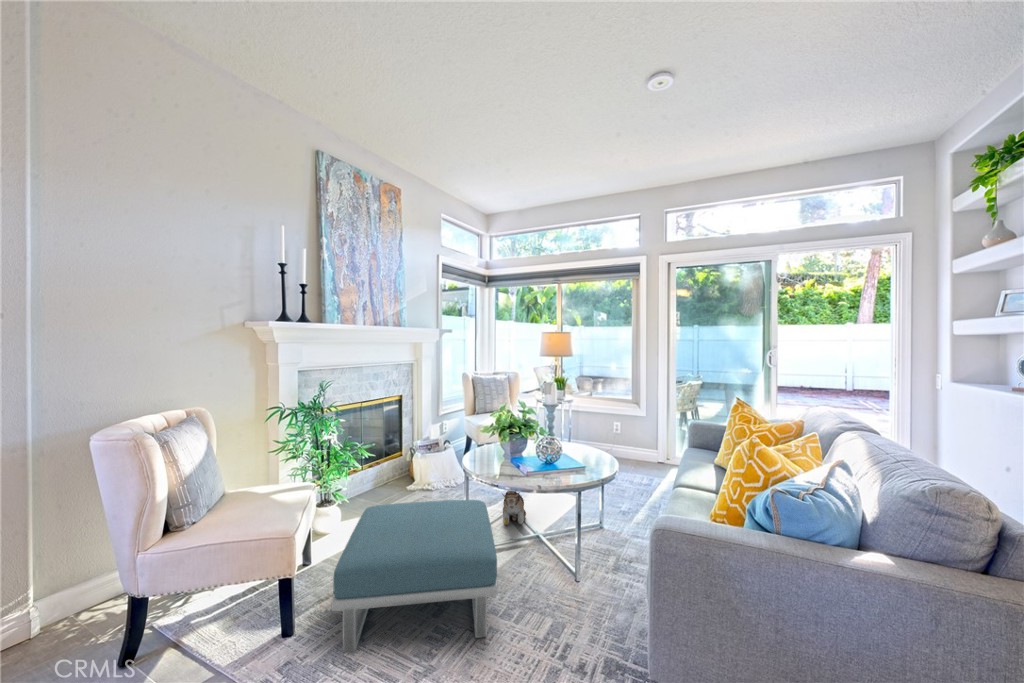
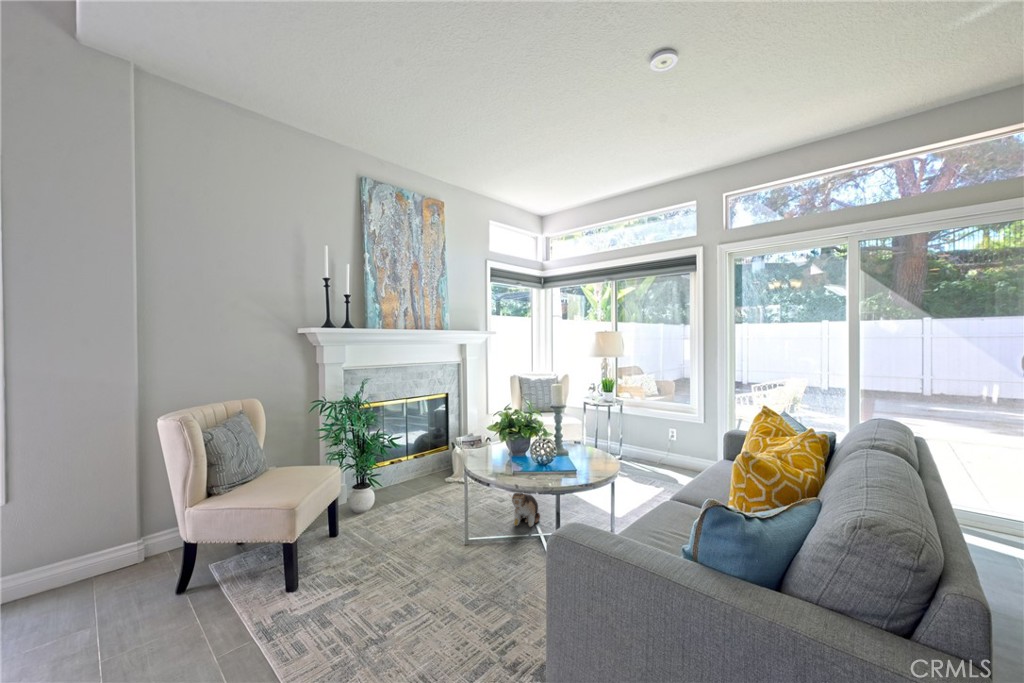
footstool: present [331,500,498,652] -> none [315,493,481,621]

